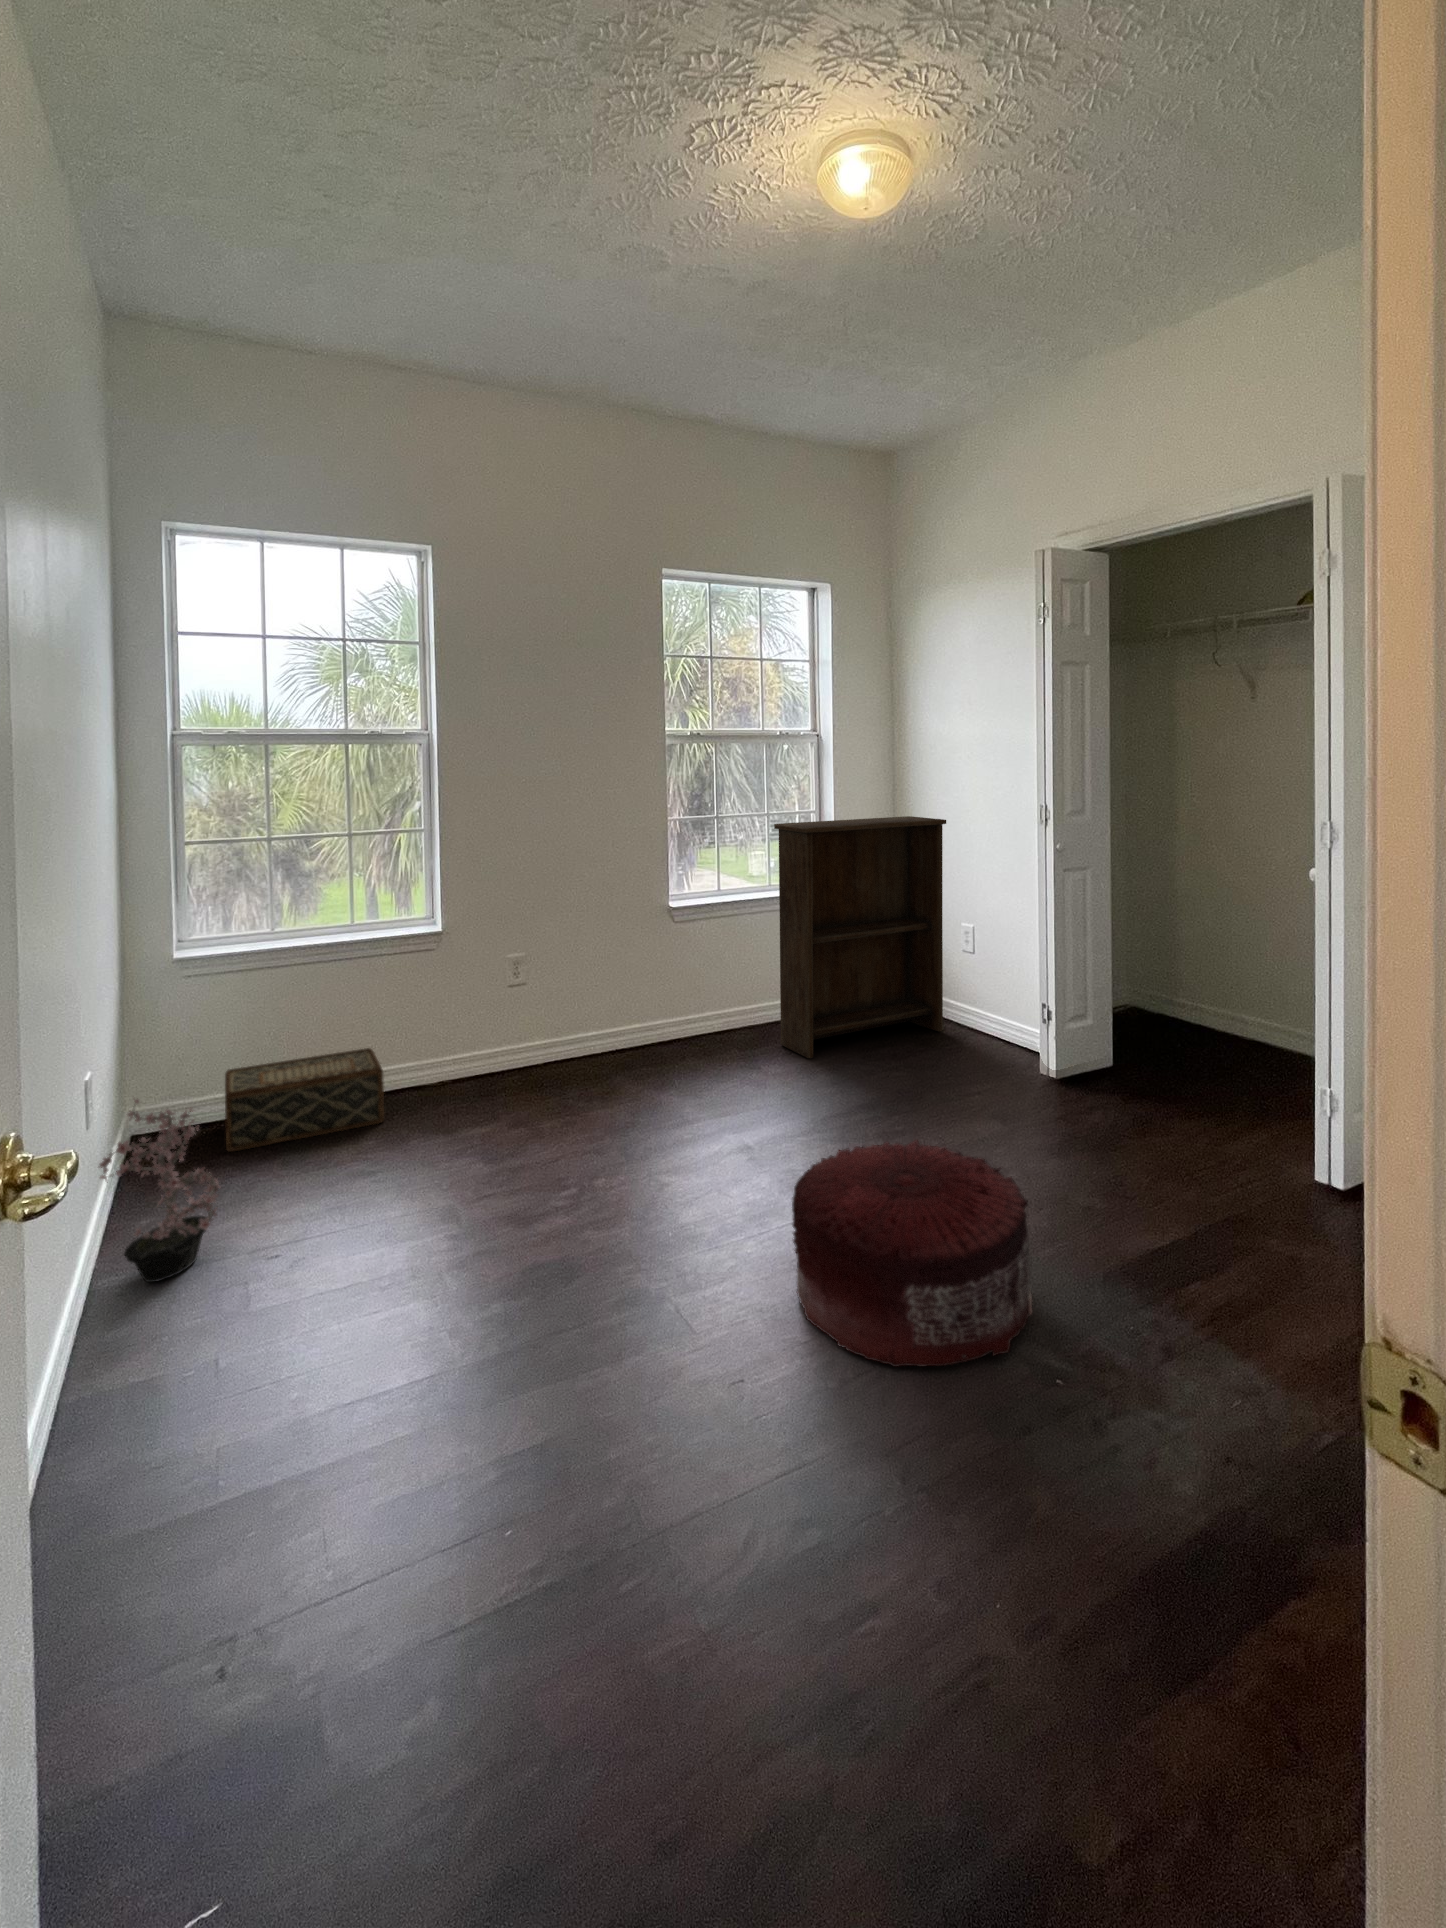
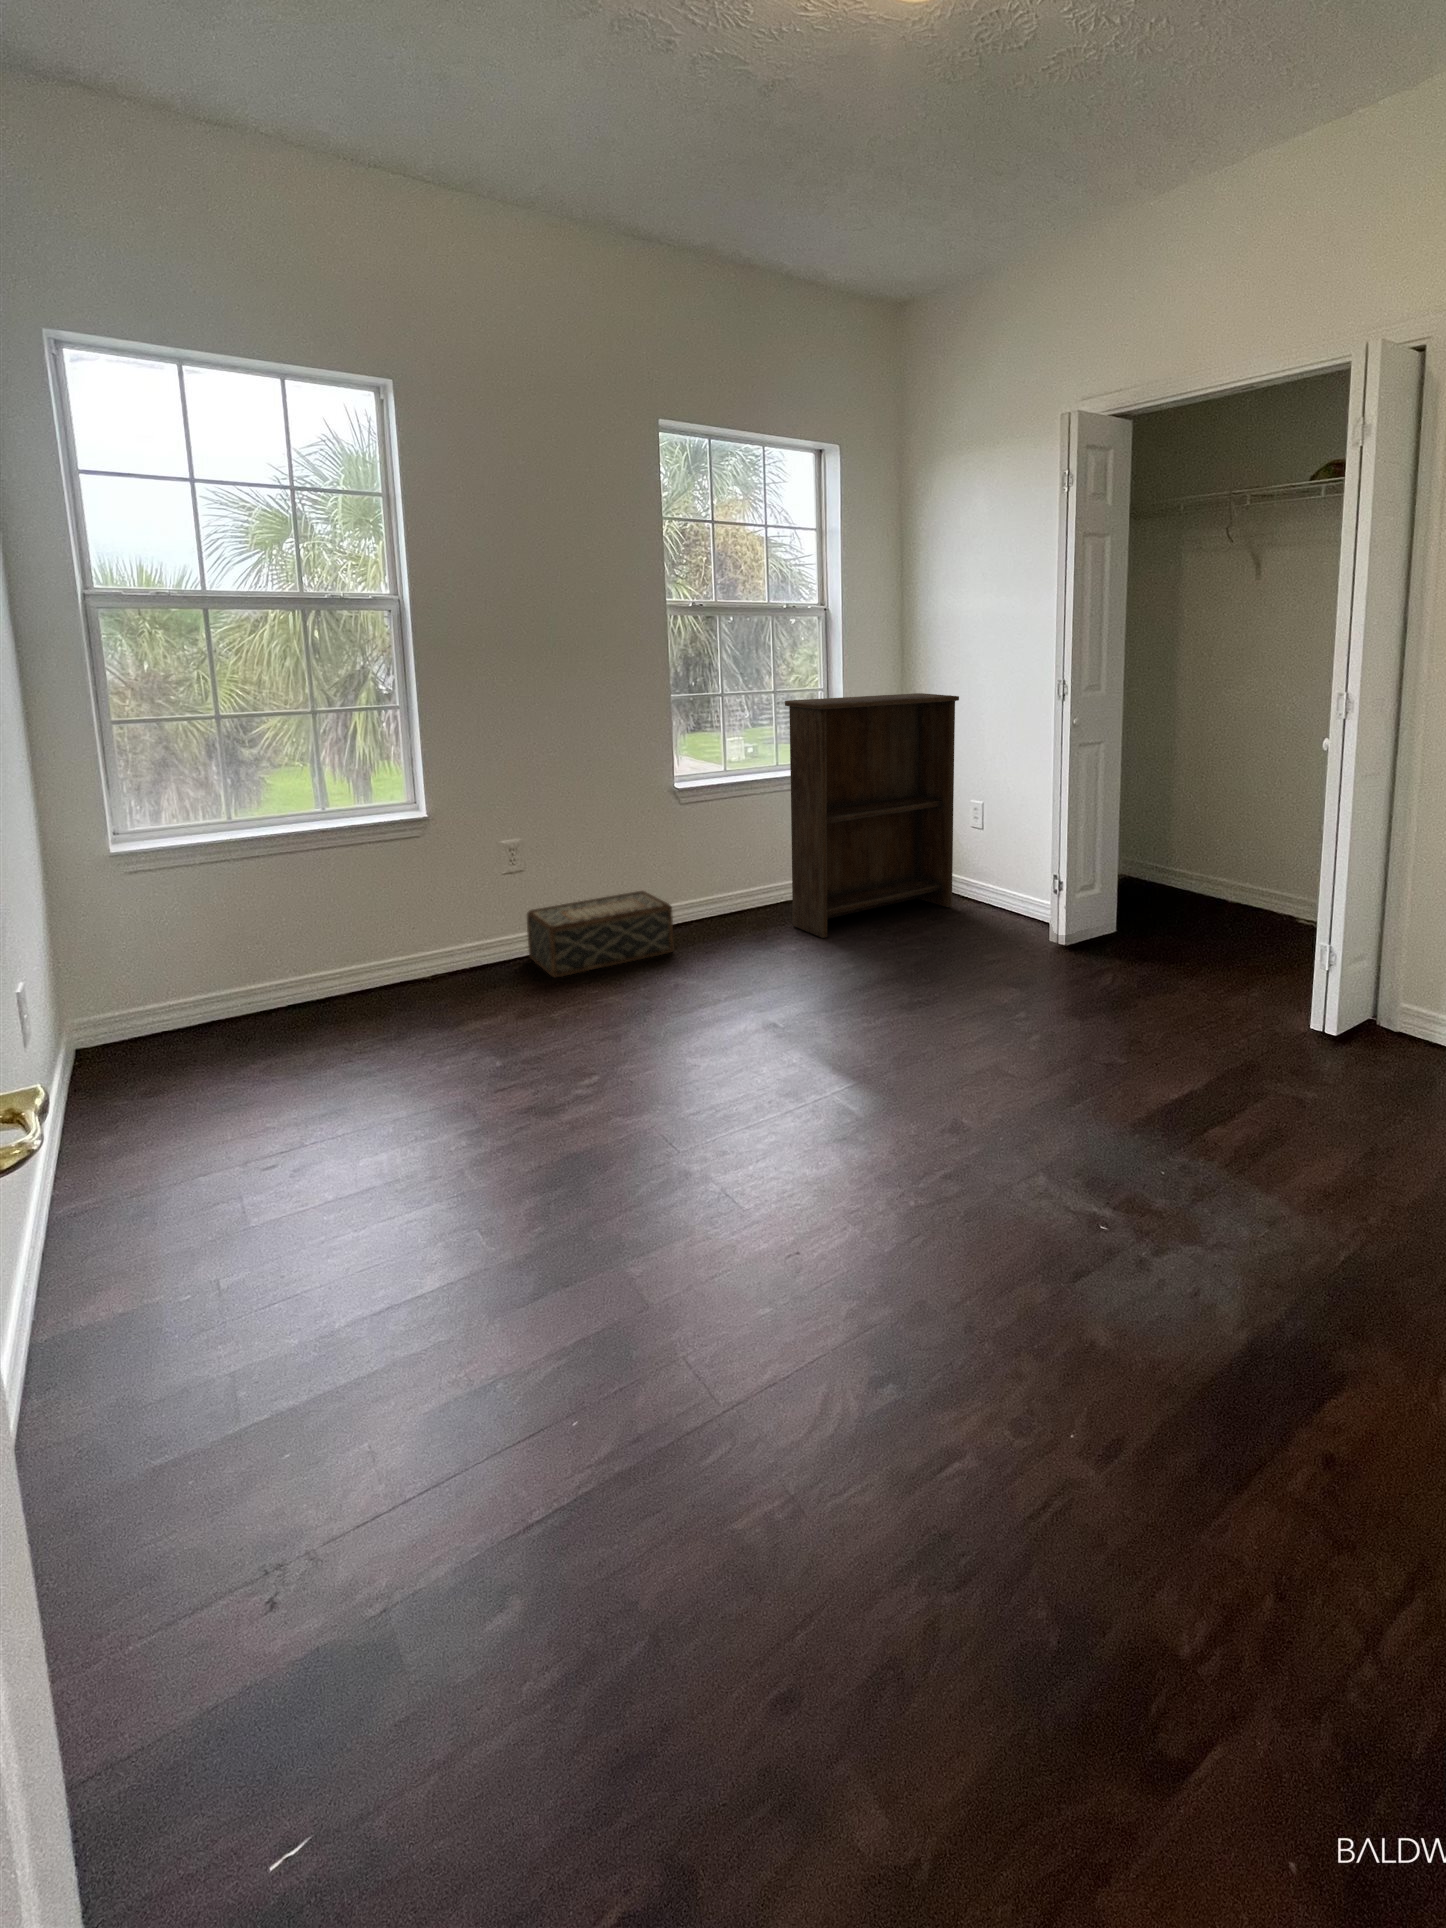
woven basket: present [225,1048,384,1152] -> present [527,891,673,977]
potted plant: present [99,1099,220,1282] -> none [40,1005,205,1205]
pouf: present [792,1140,1032,1367] -> none [834,1010,1069,1227]

